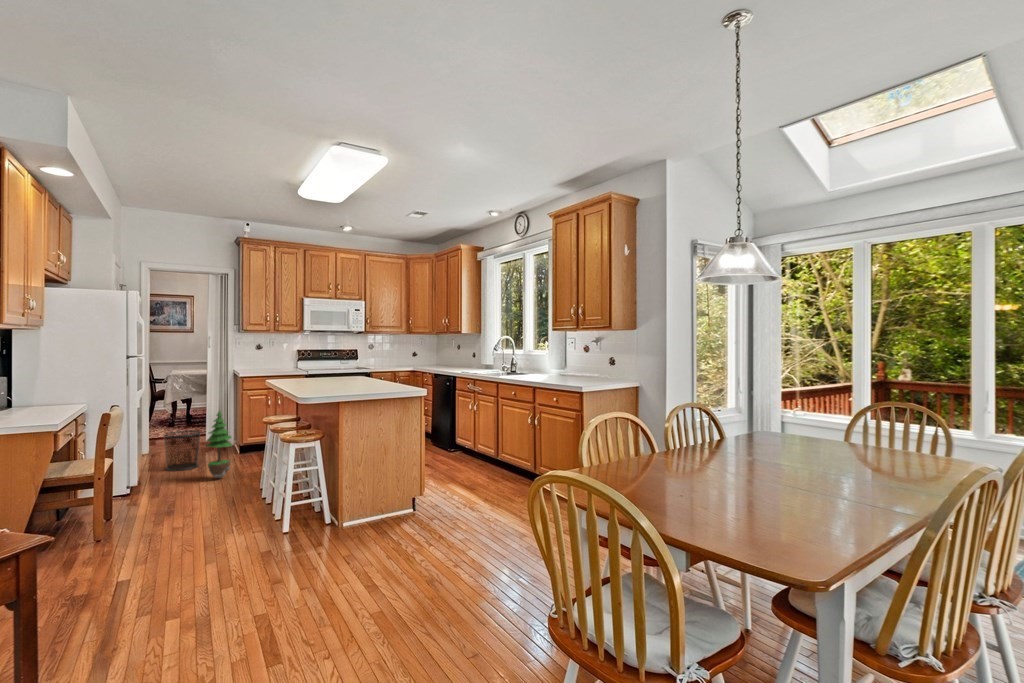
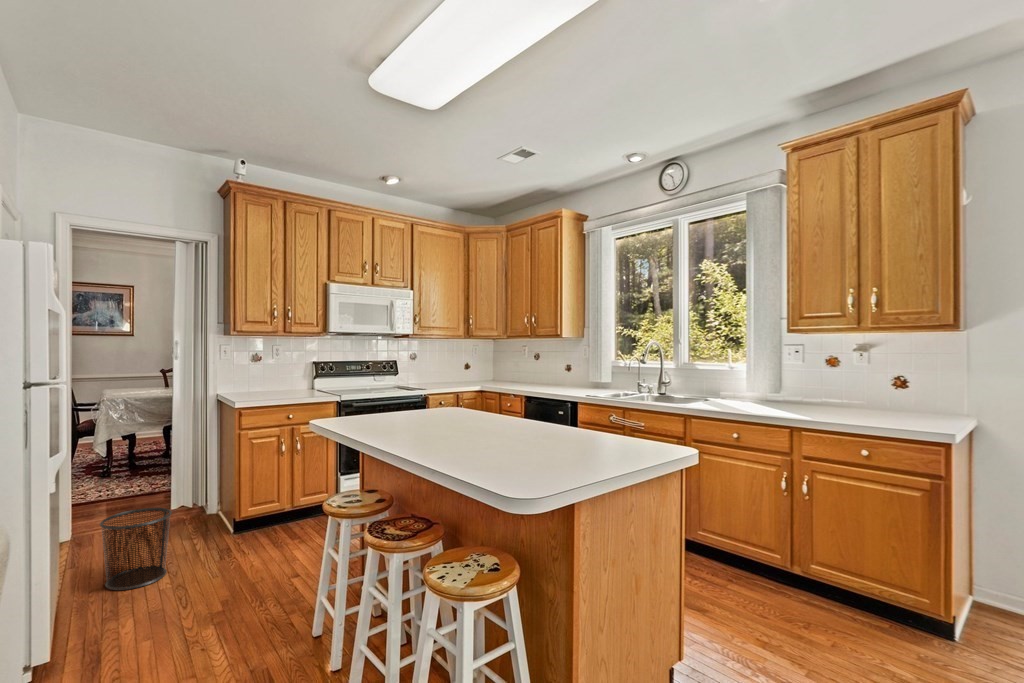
potted tree: present [206,411,232,478] -> none [187,480,241,611]

